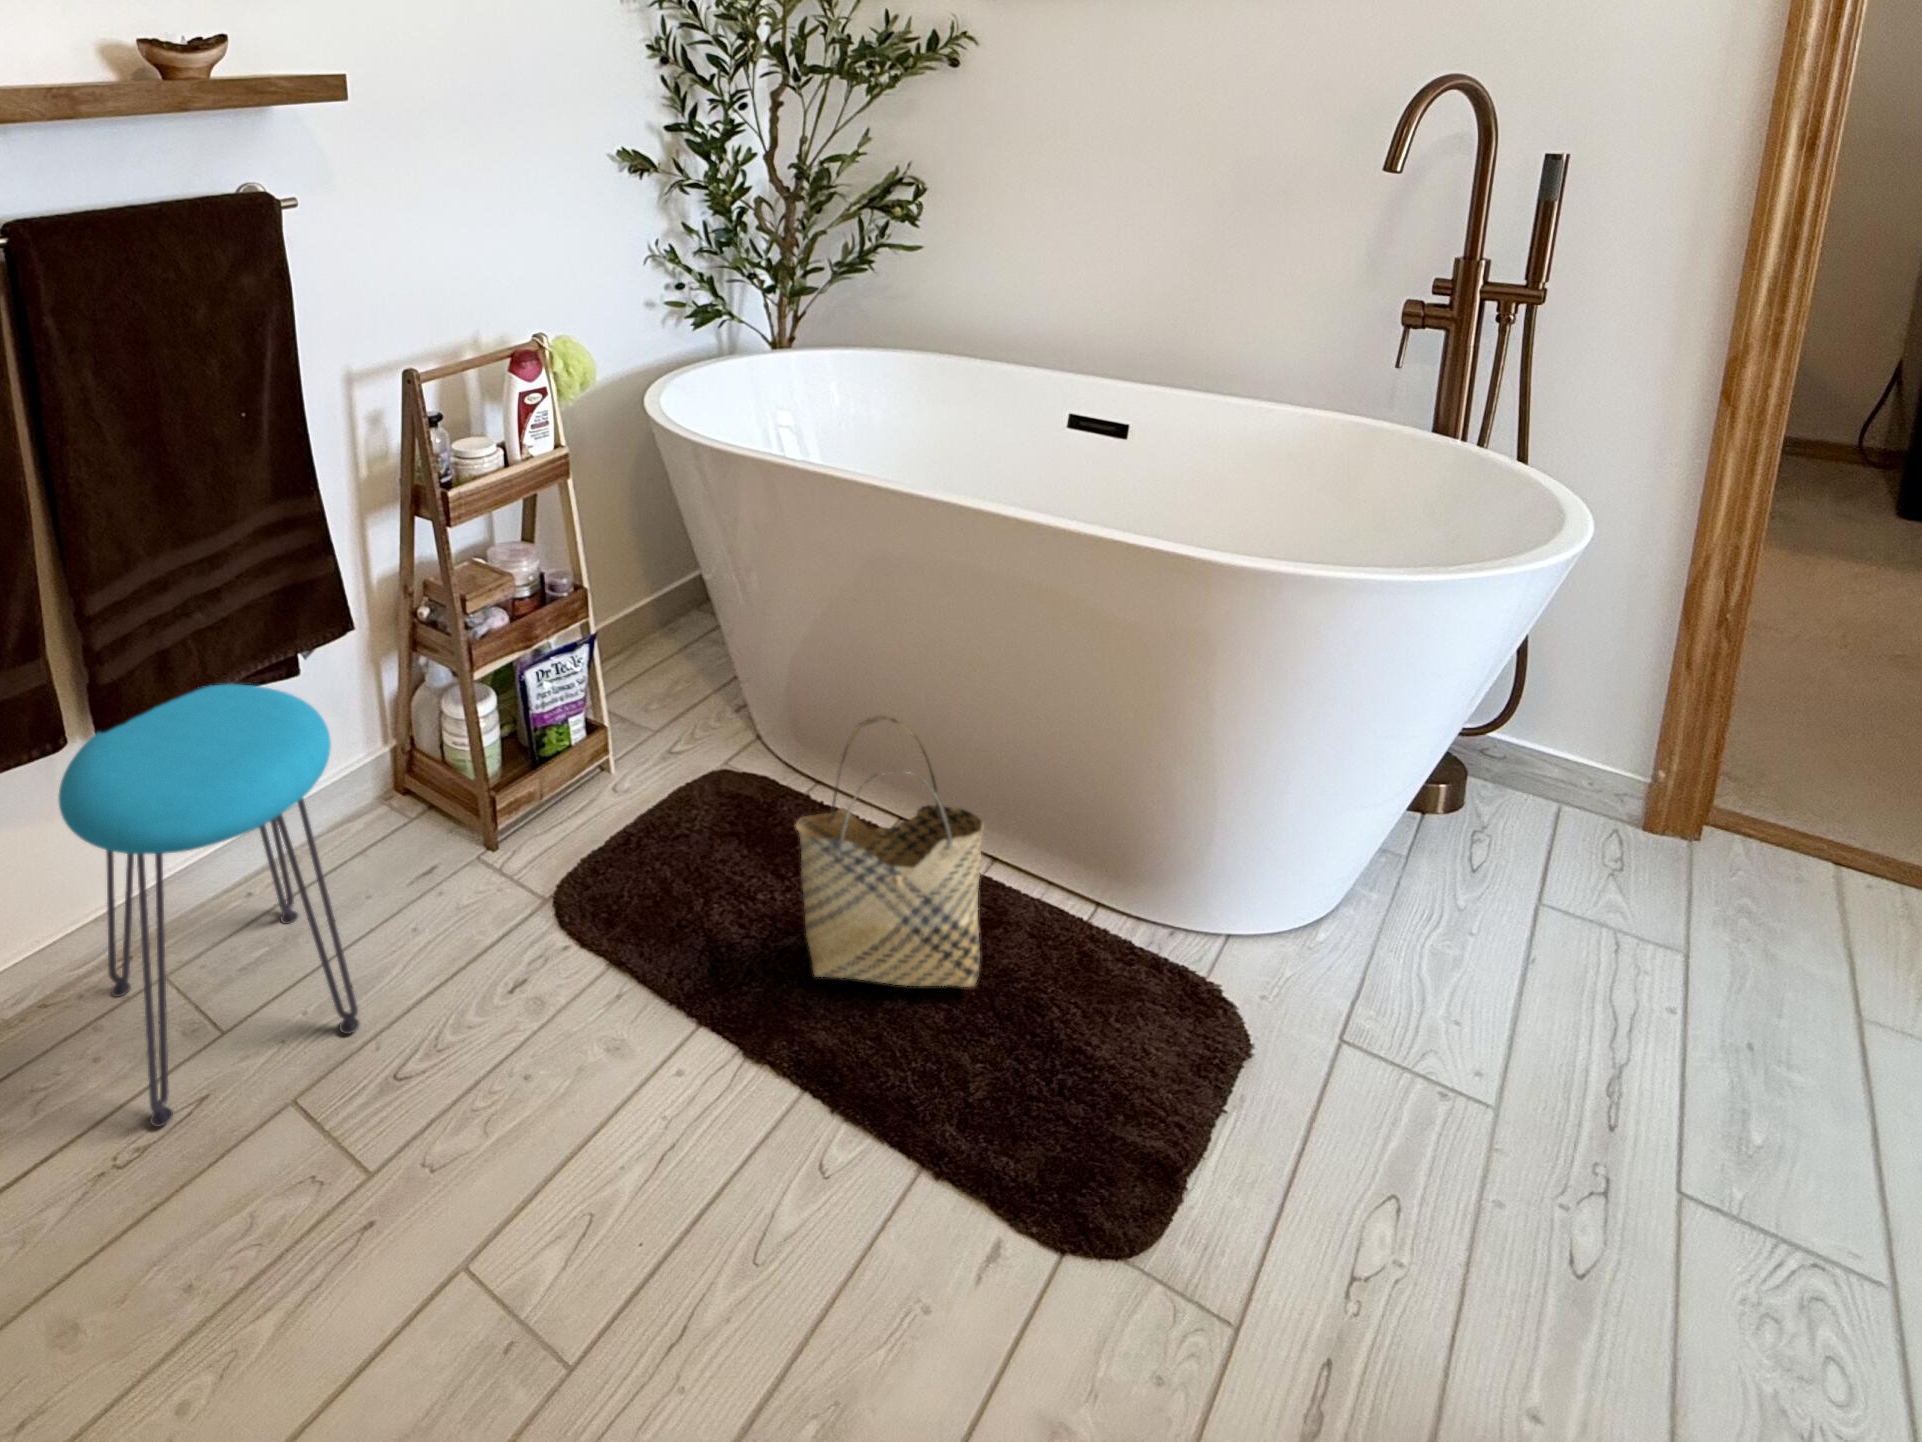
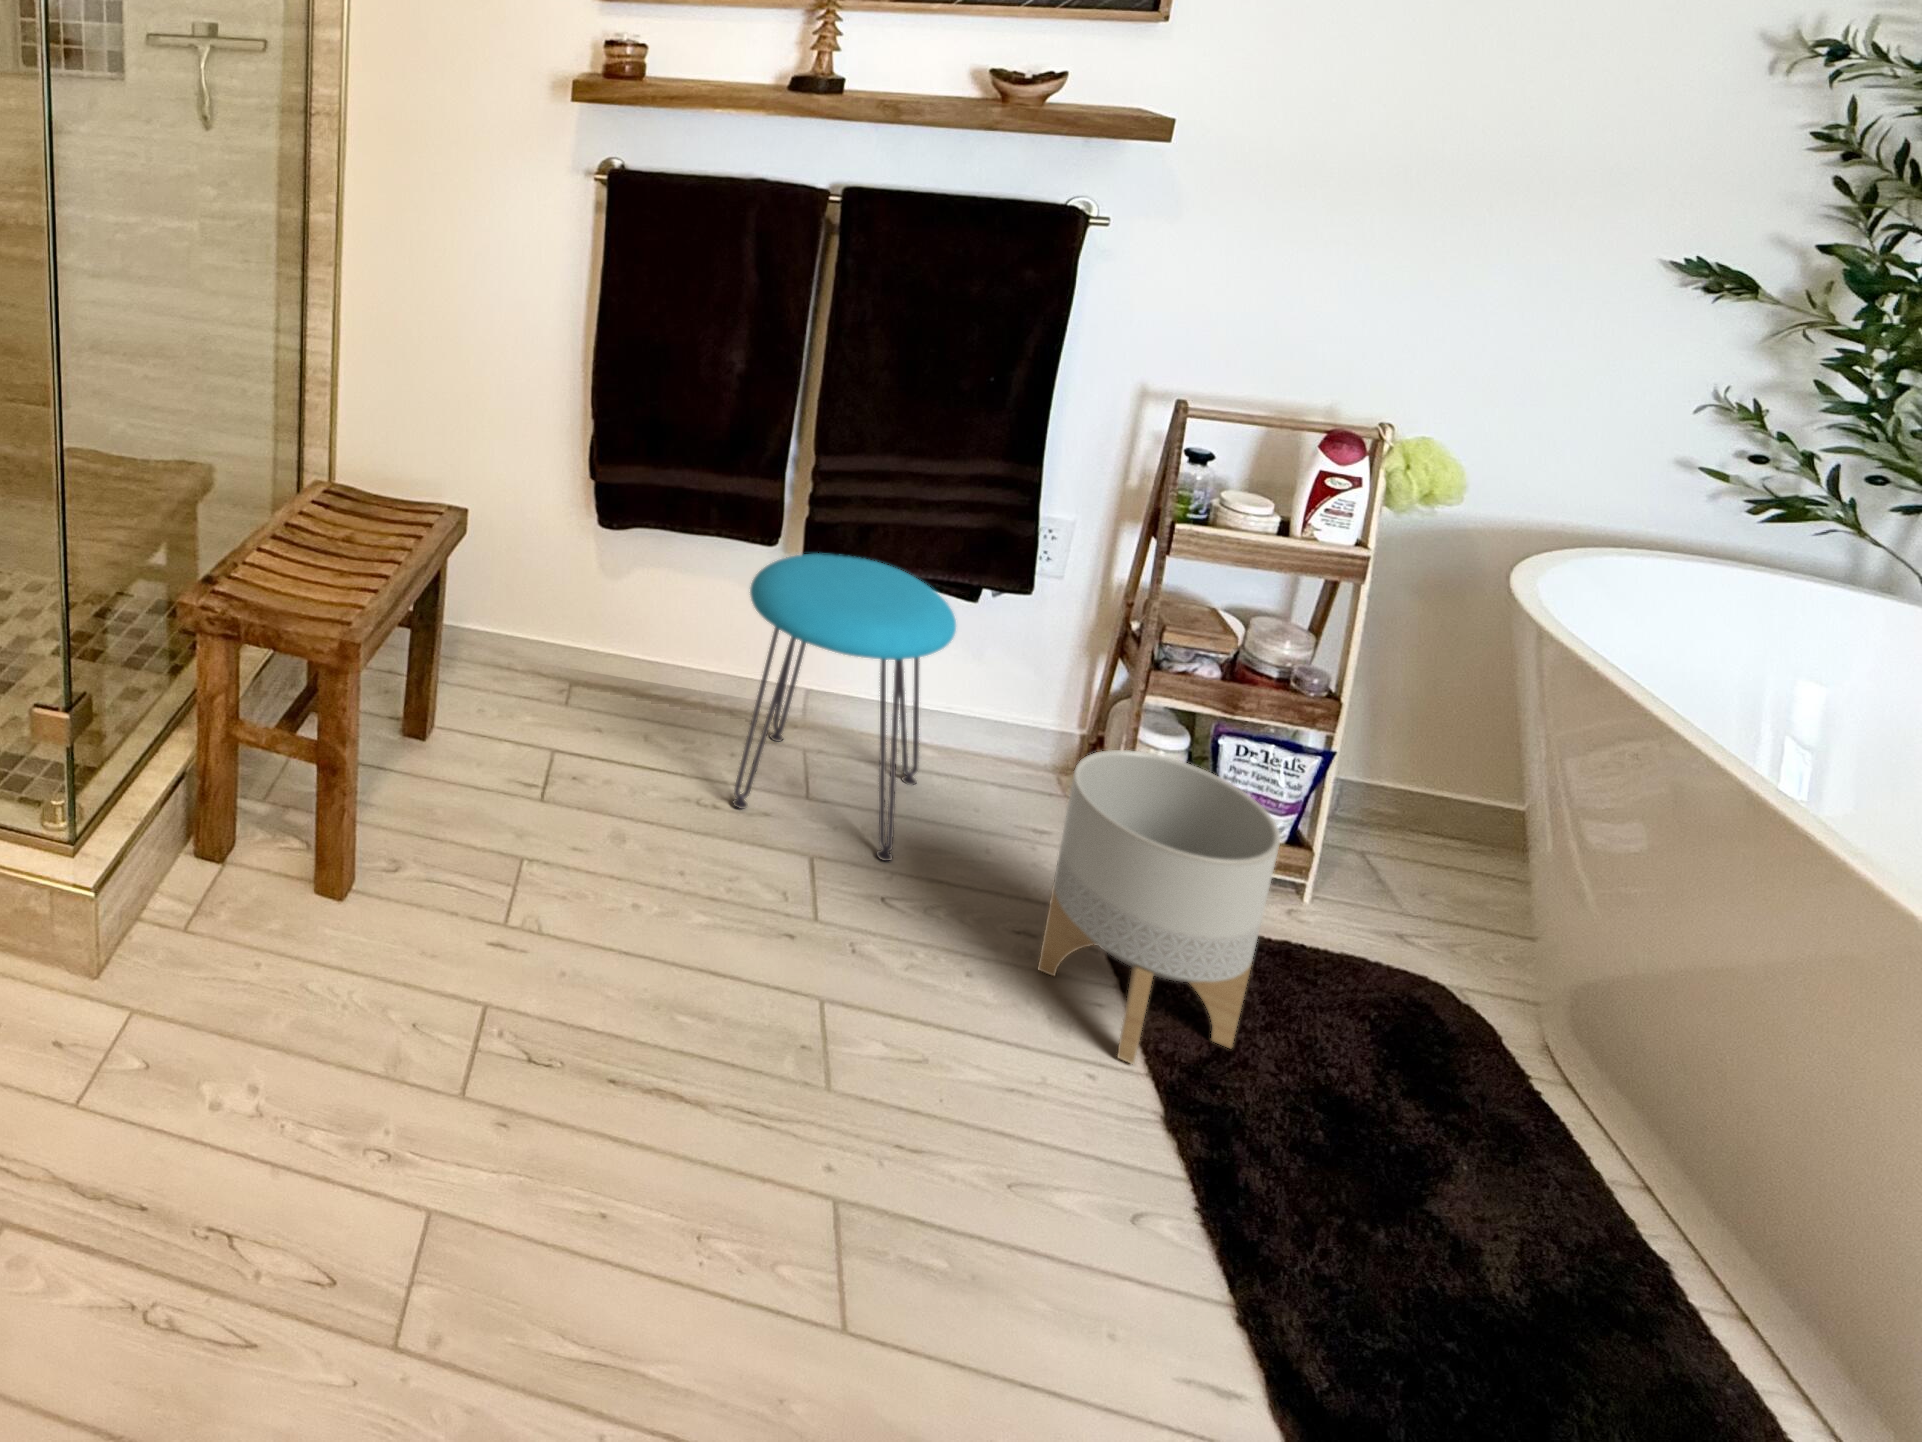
planter: none [527,708,712,1033] -> present [1038,750,1280,1064]
woven basket: present [796,716,984,988] -> none [1312,964,1626,1324]

